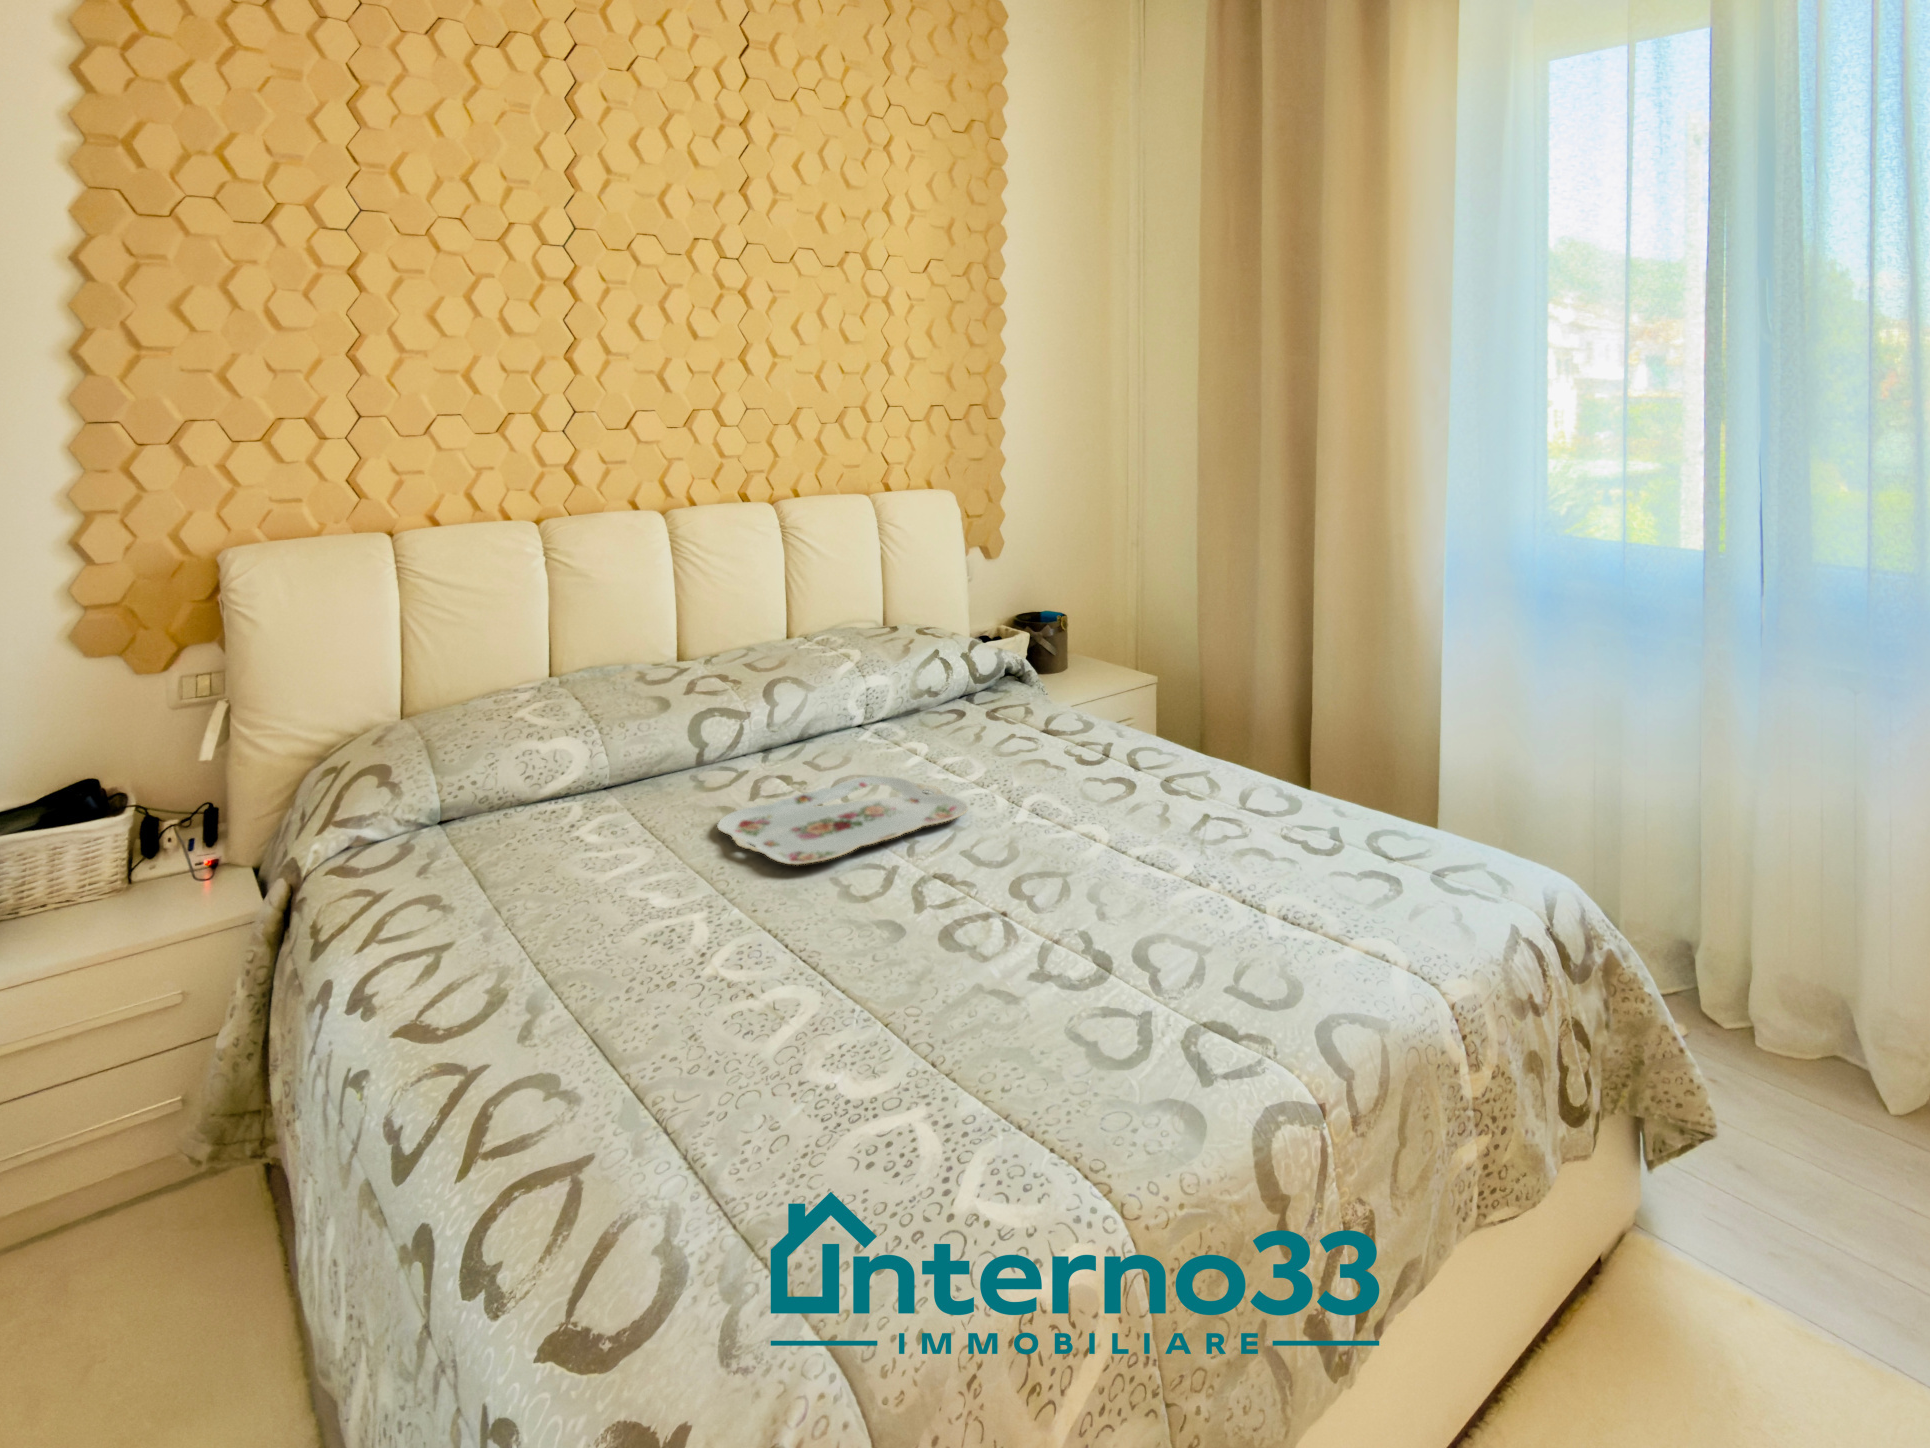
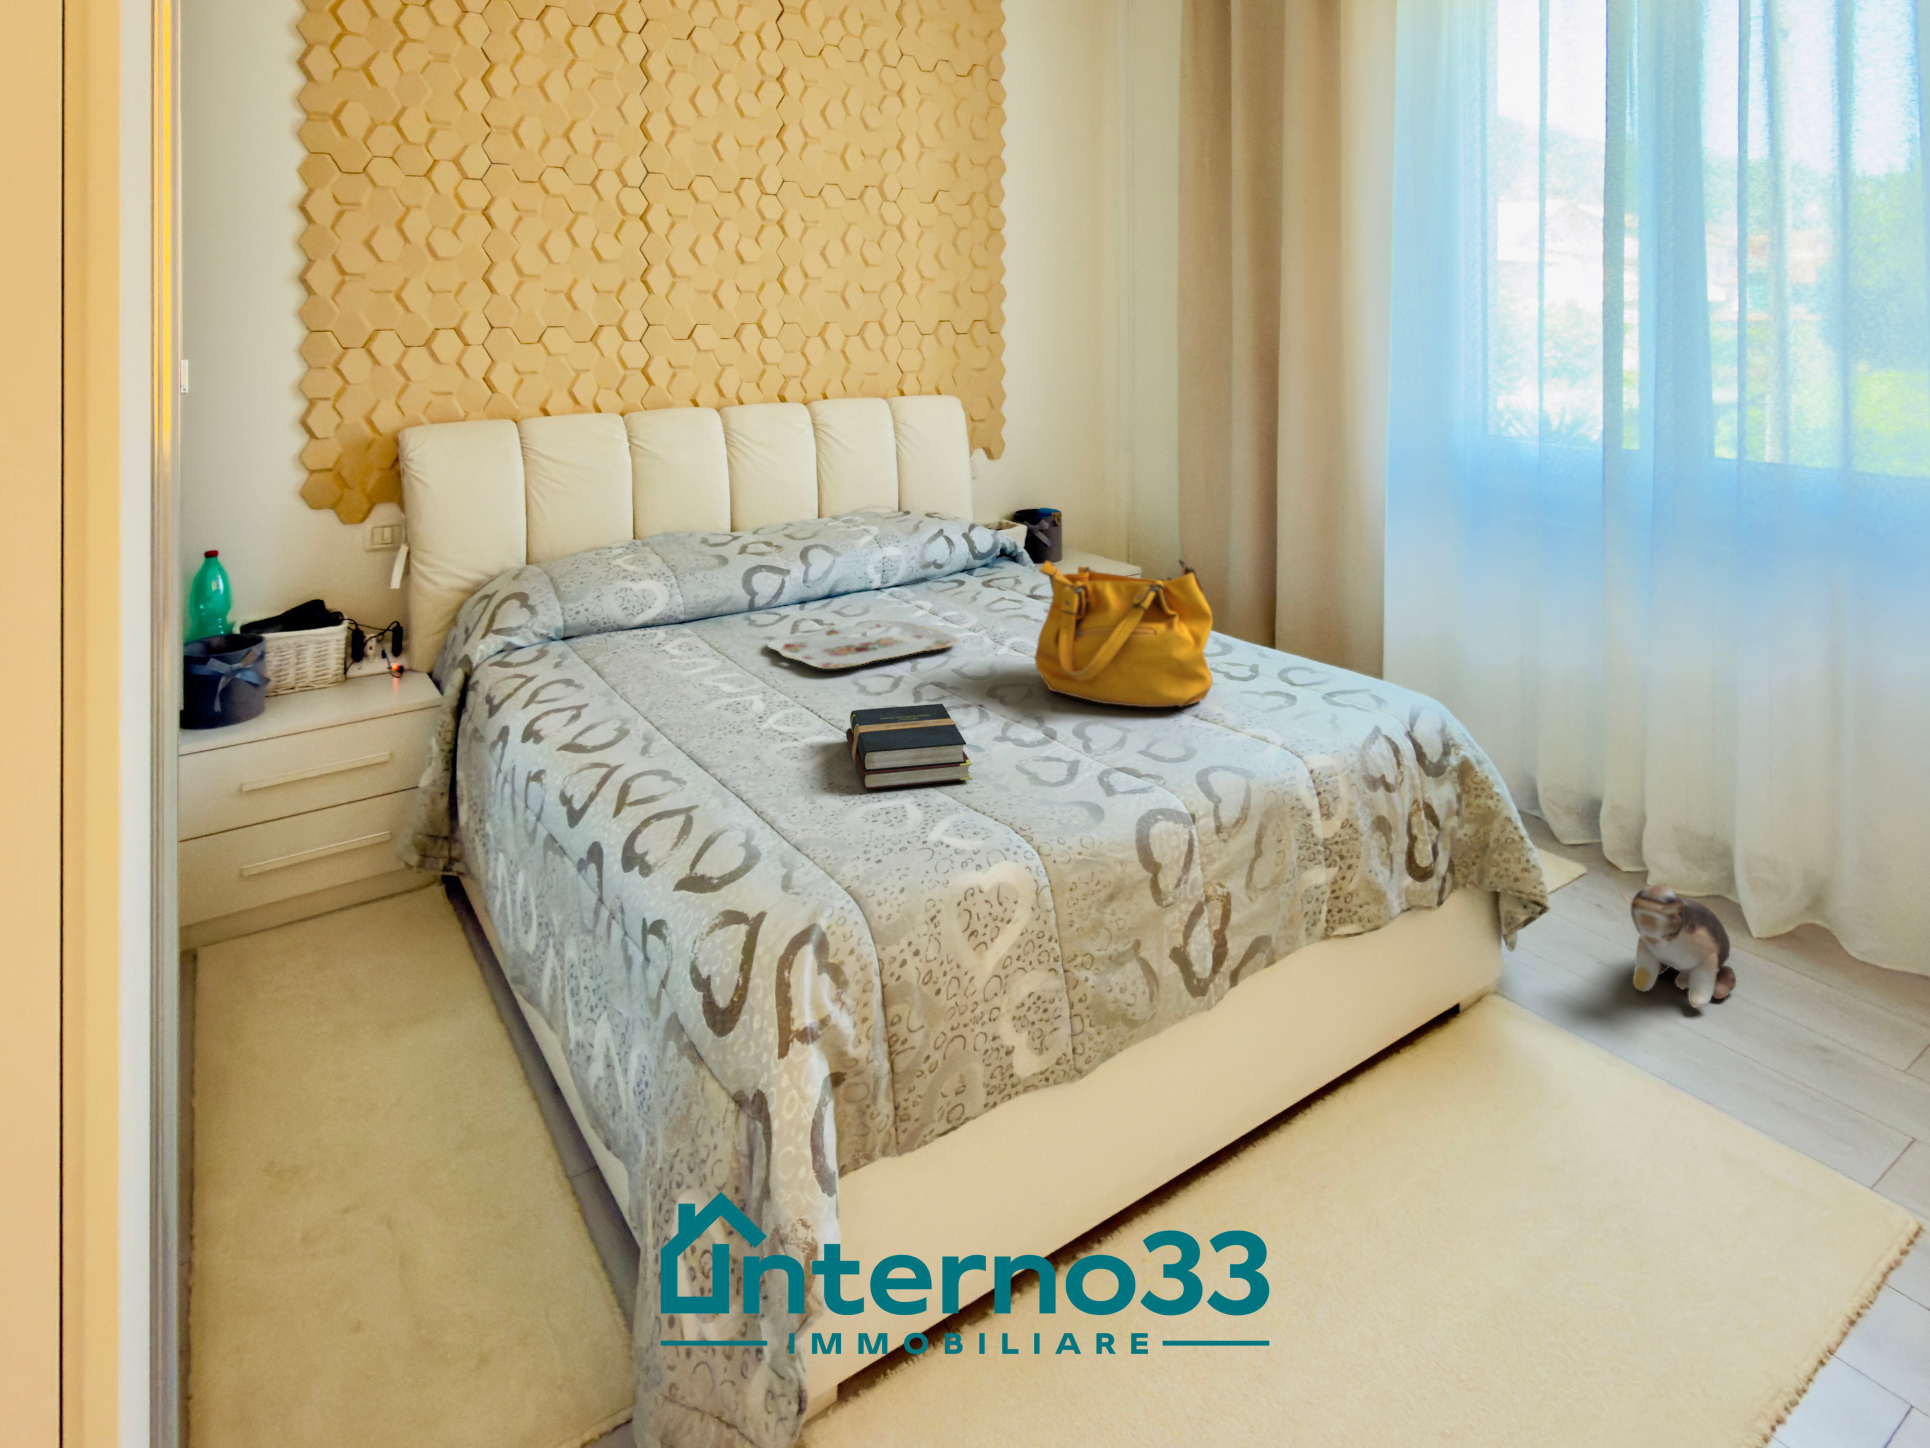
handbag: none [1070,710,1300,909] -> present [1035,559,1212,707]
hardback book: none [823,931,1007,1097] -> present [846,704,972,789]
plush toy: none [1778,1081,1906,1235] -> present [1619,884,1736,1009]

